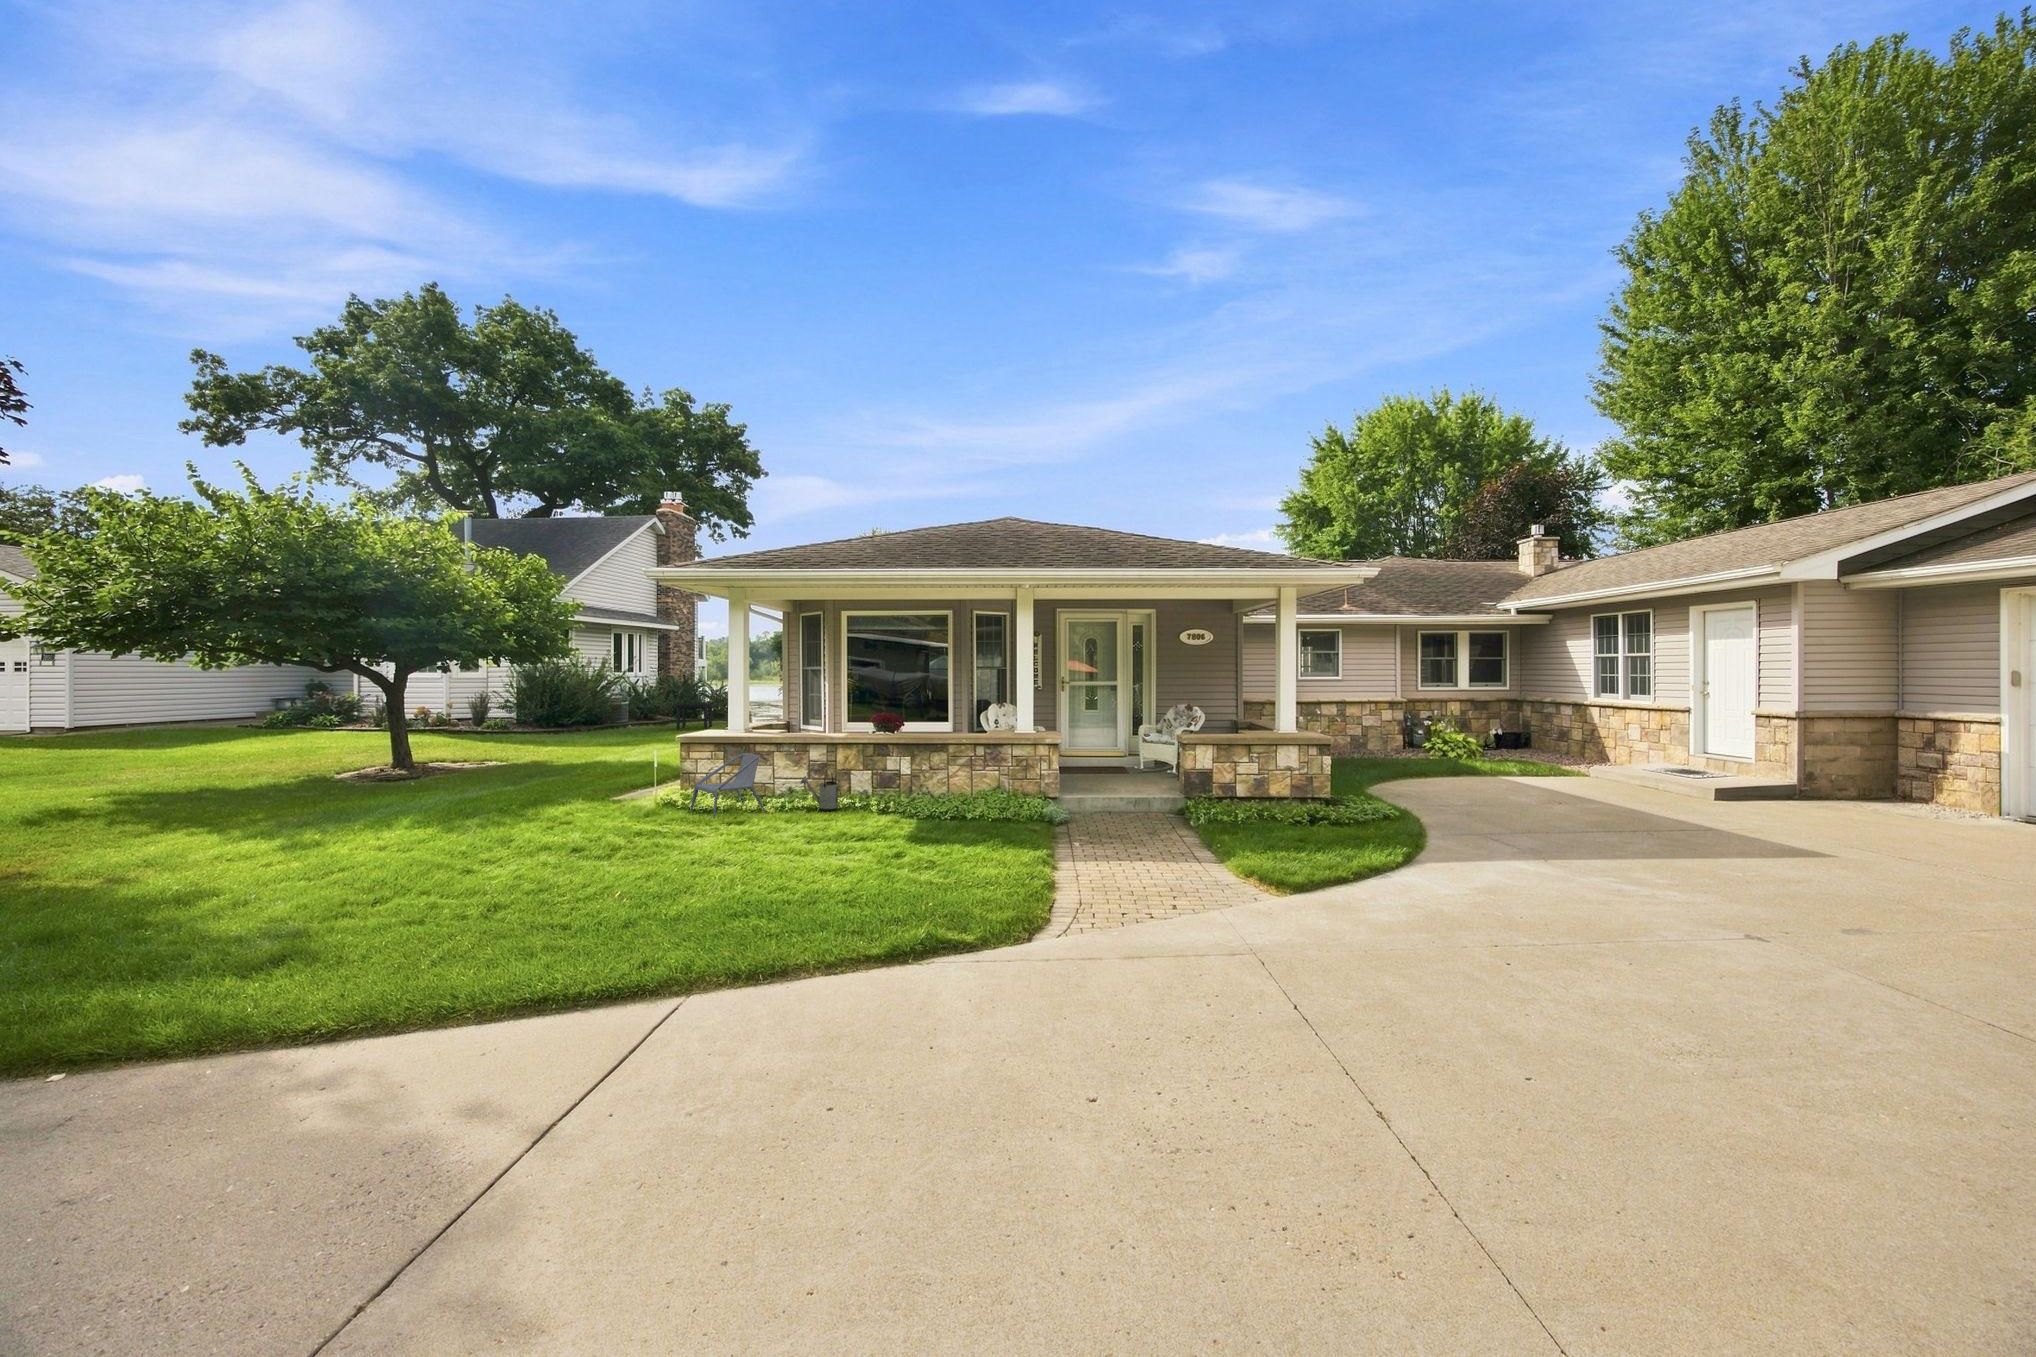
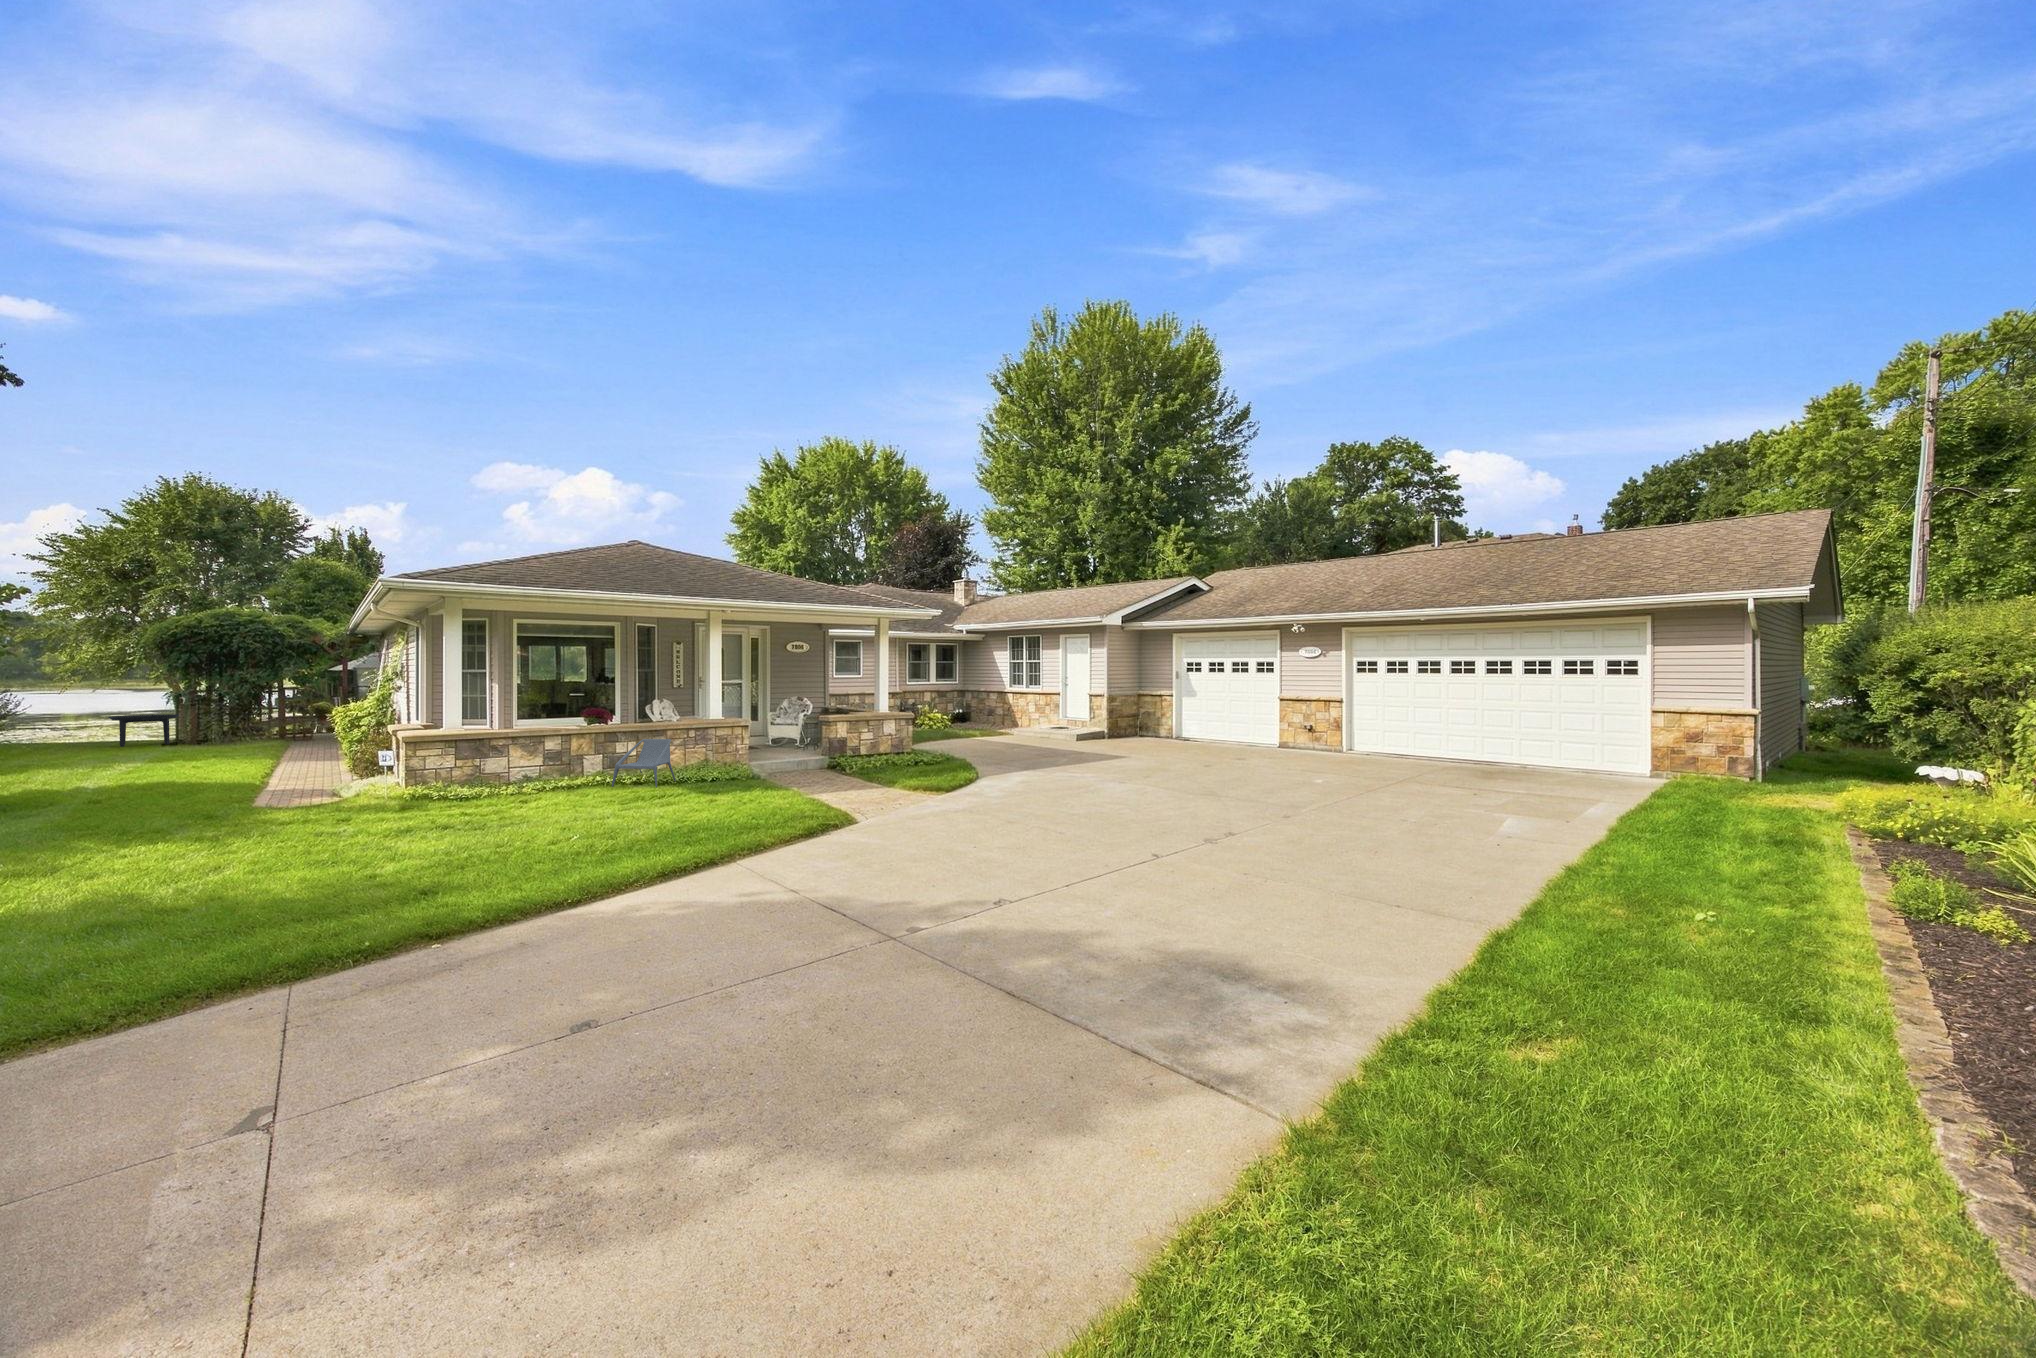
armchair: present [690,753,766,819] -> present [612,739,676,787]
watering can: present [801,773,841,811] -> none [540,758,580,788]

